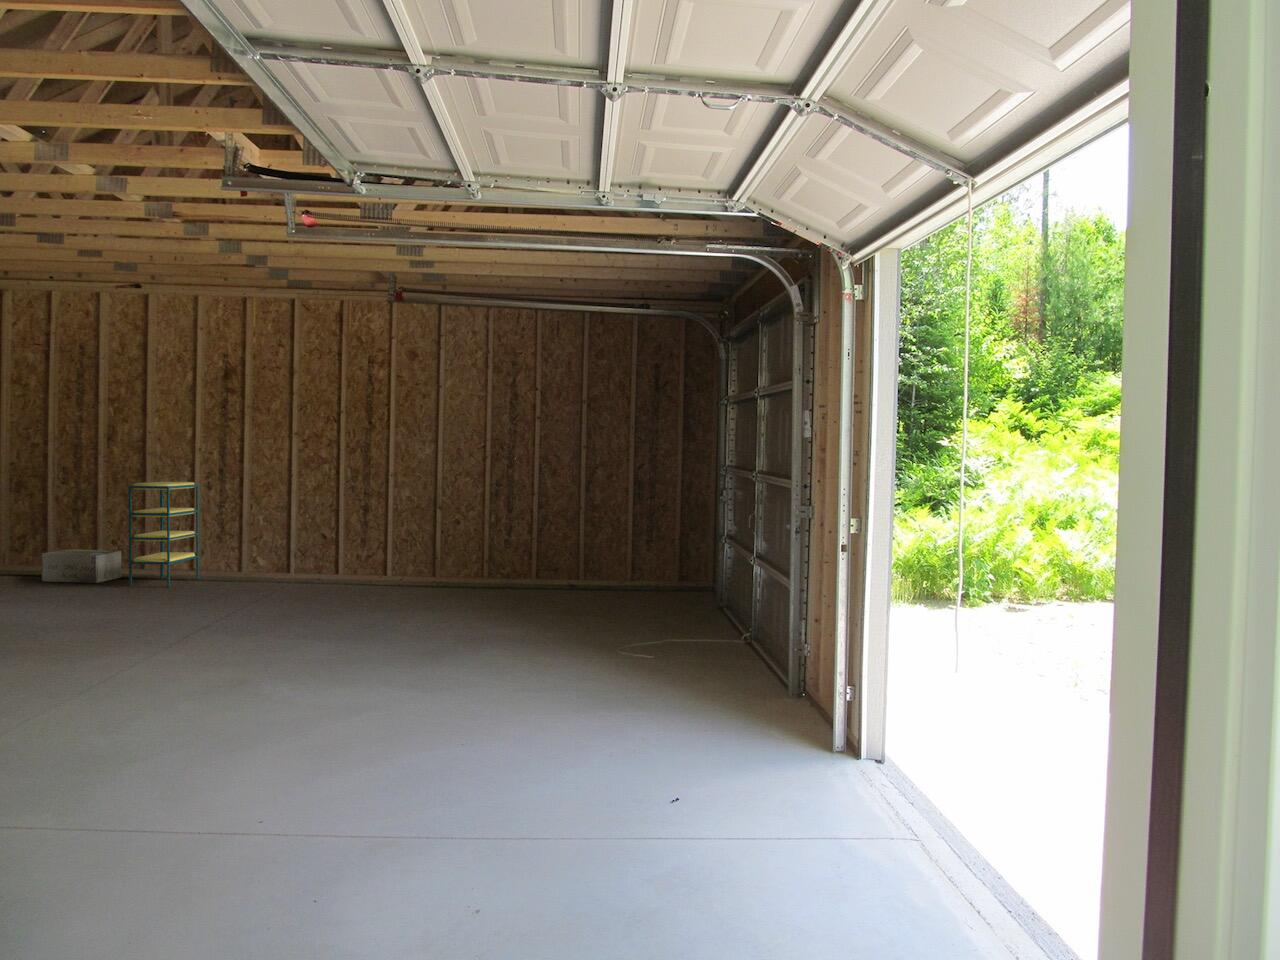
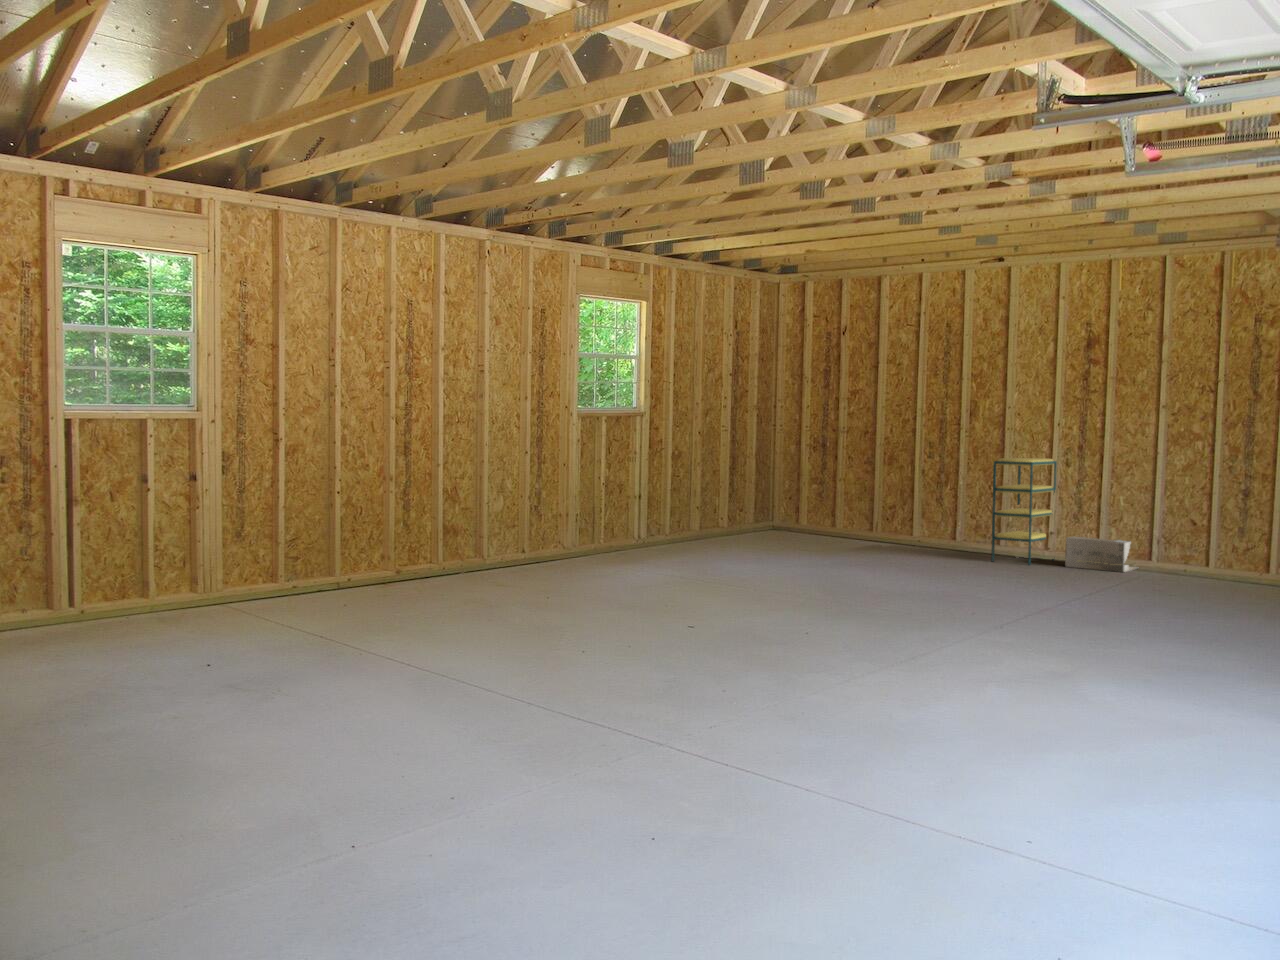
cardboard box: present [42,549,121,583] -> present [1065,536,1139,572]

